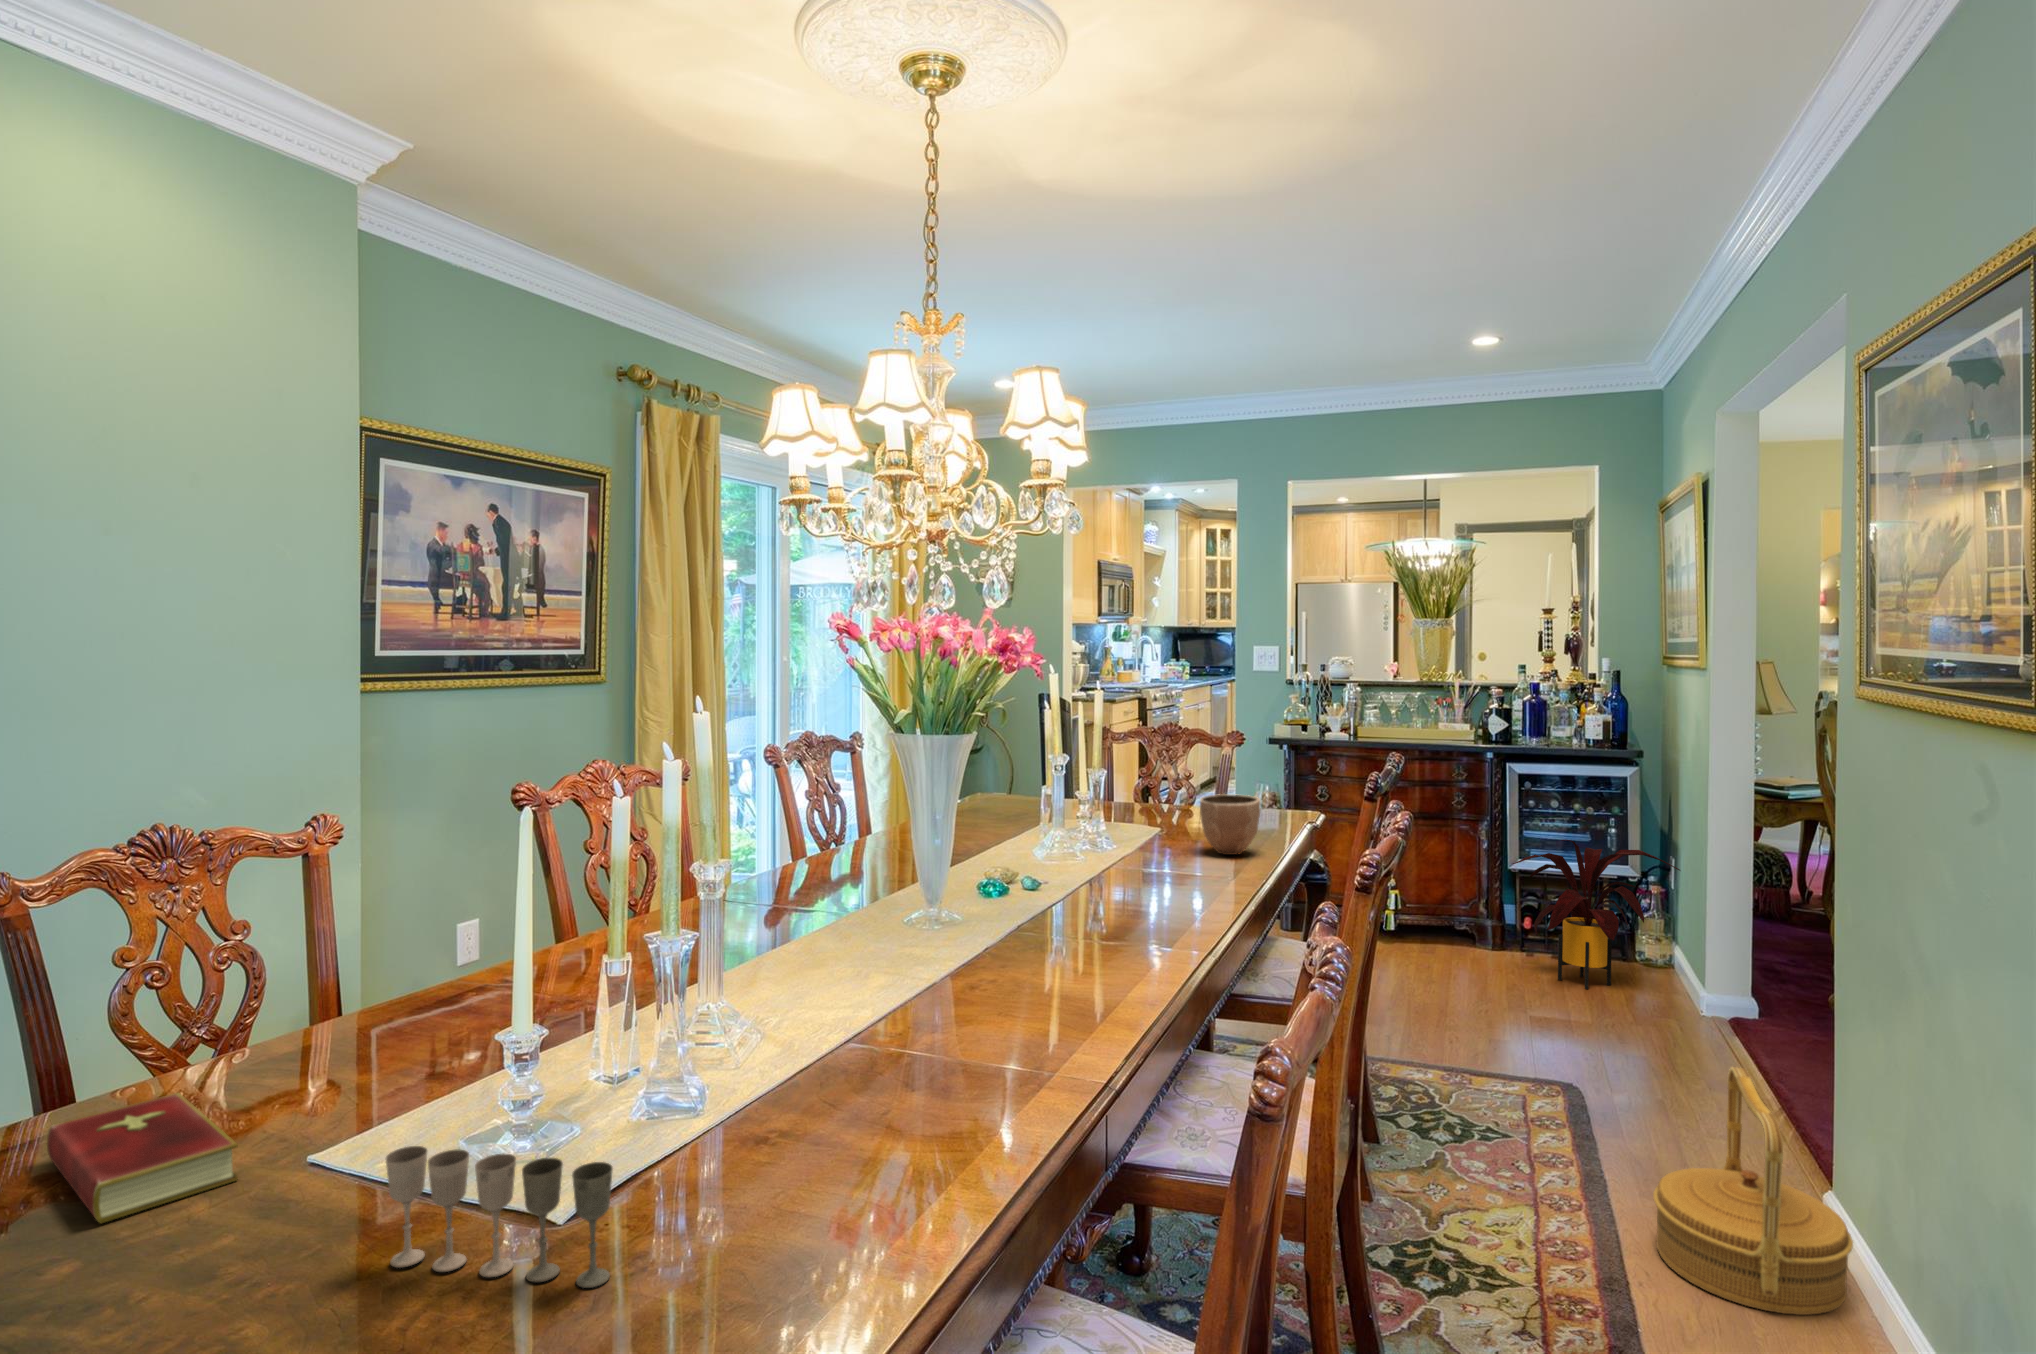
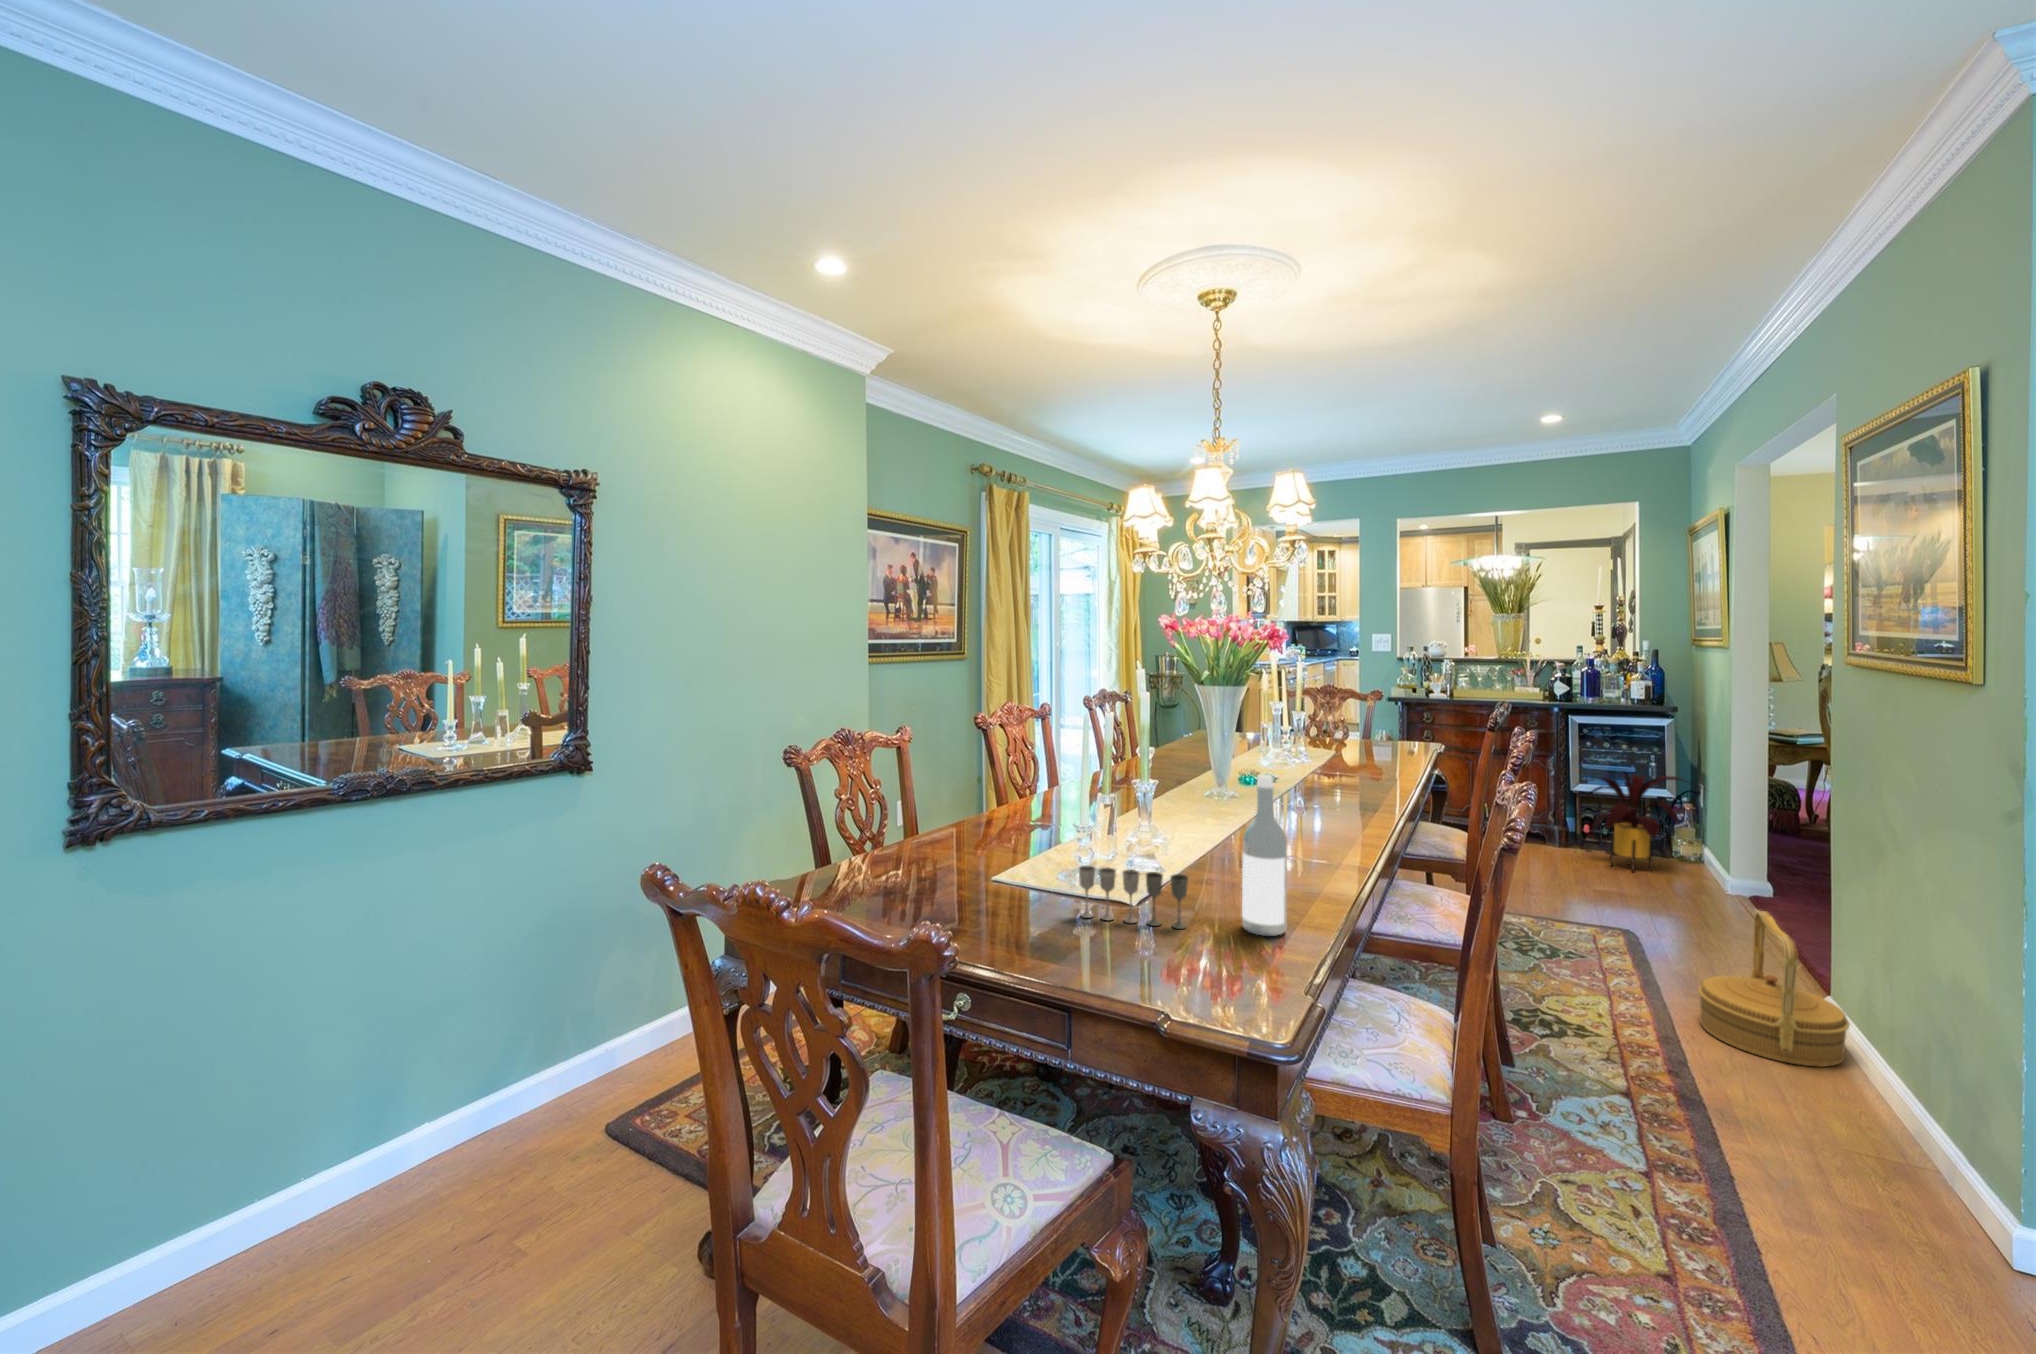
decorative bowl: present [1200,794,1260,855] -> none [1373,729,1415,767]
wine bottle: none [726,942,819,1297] -> present [1242,775,1287,936]
hardcover book: present [47,1093,238,1224] -> none [883,851,977,898]

